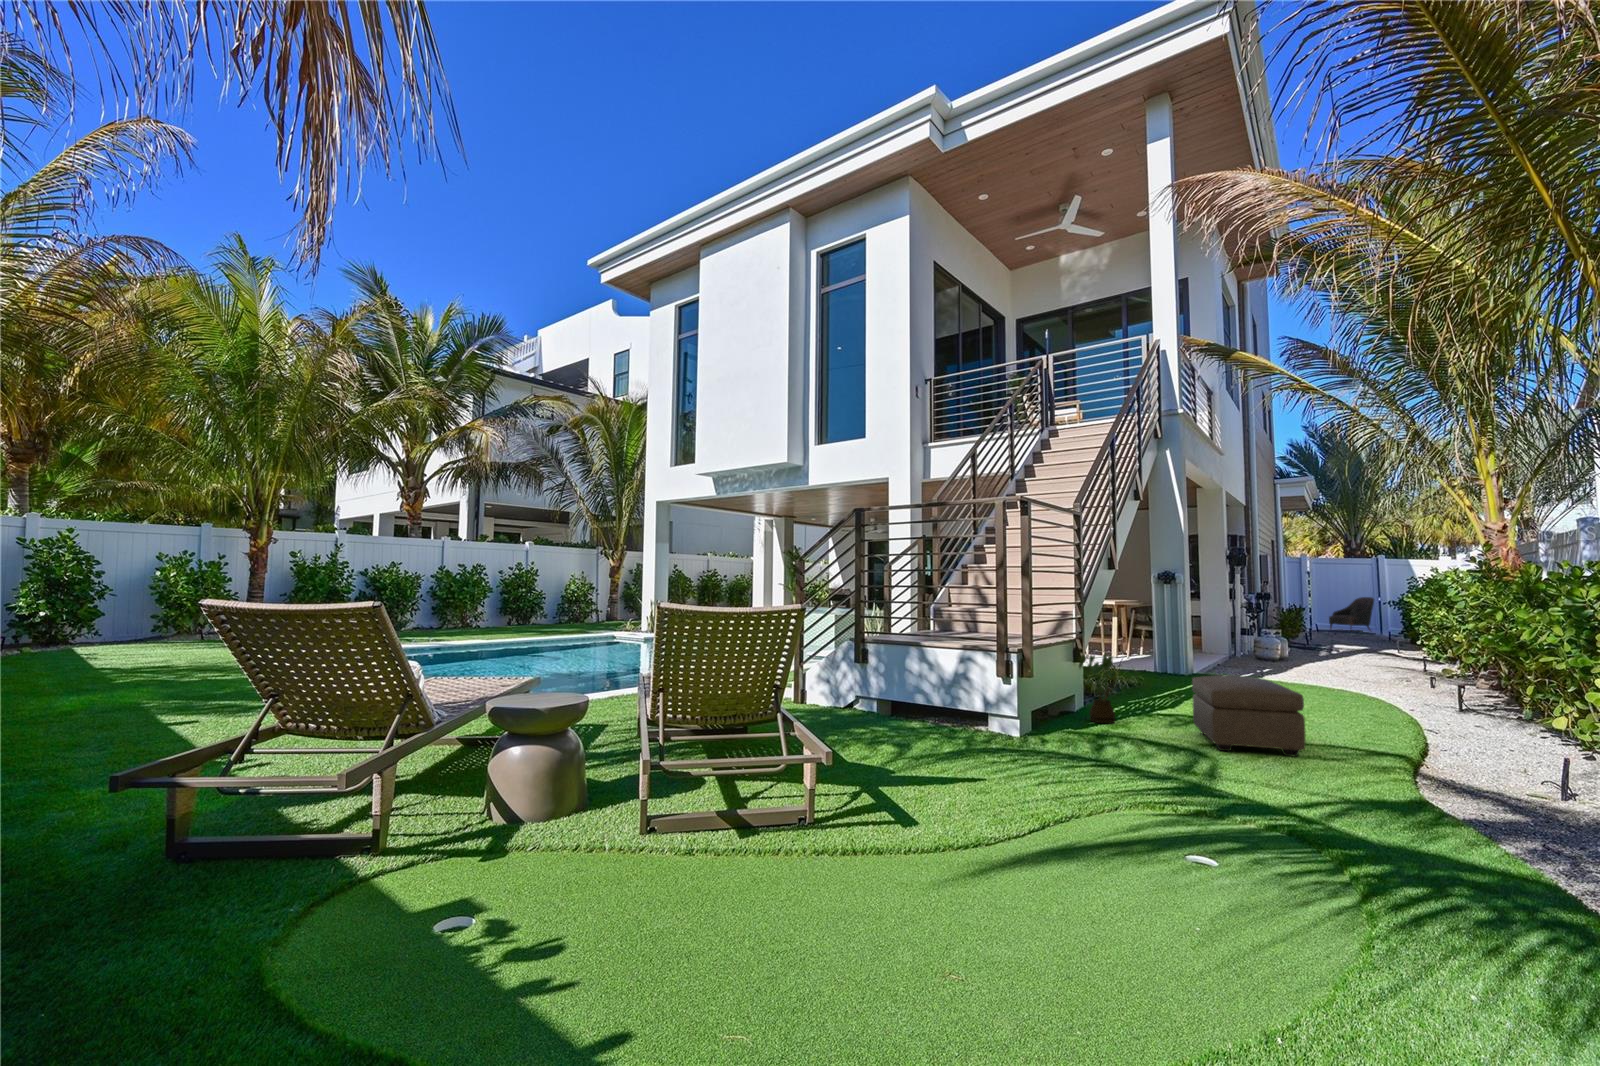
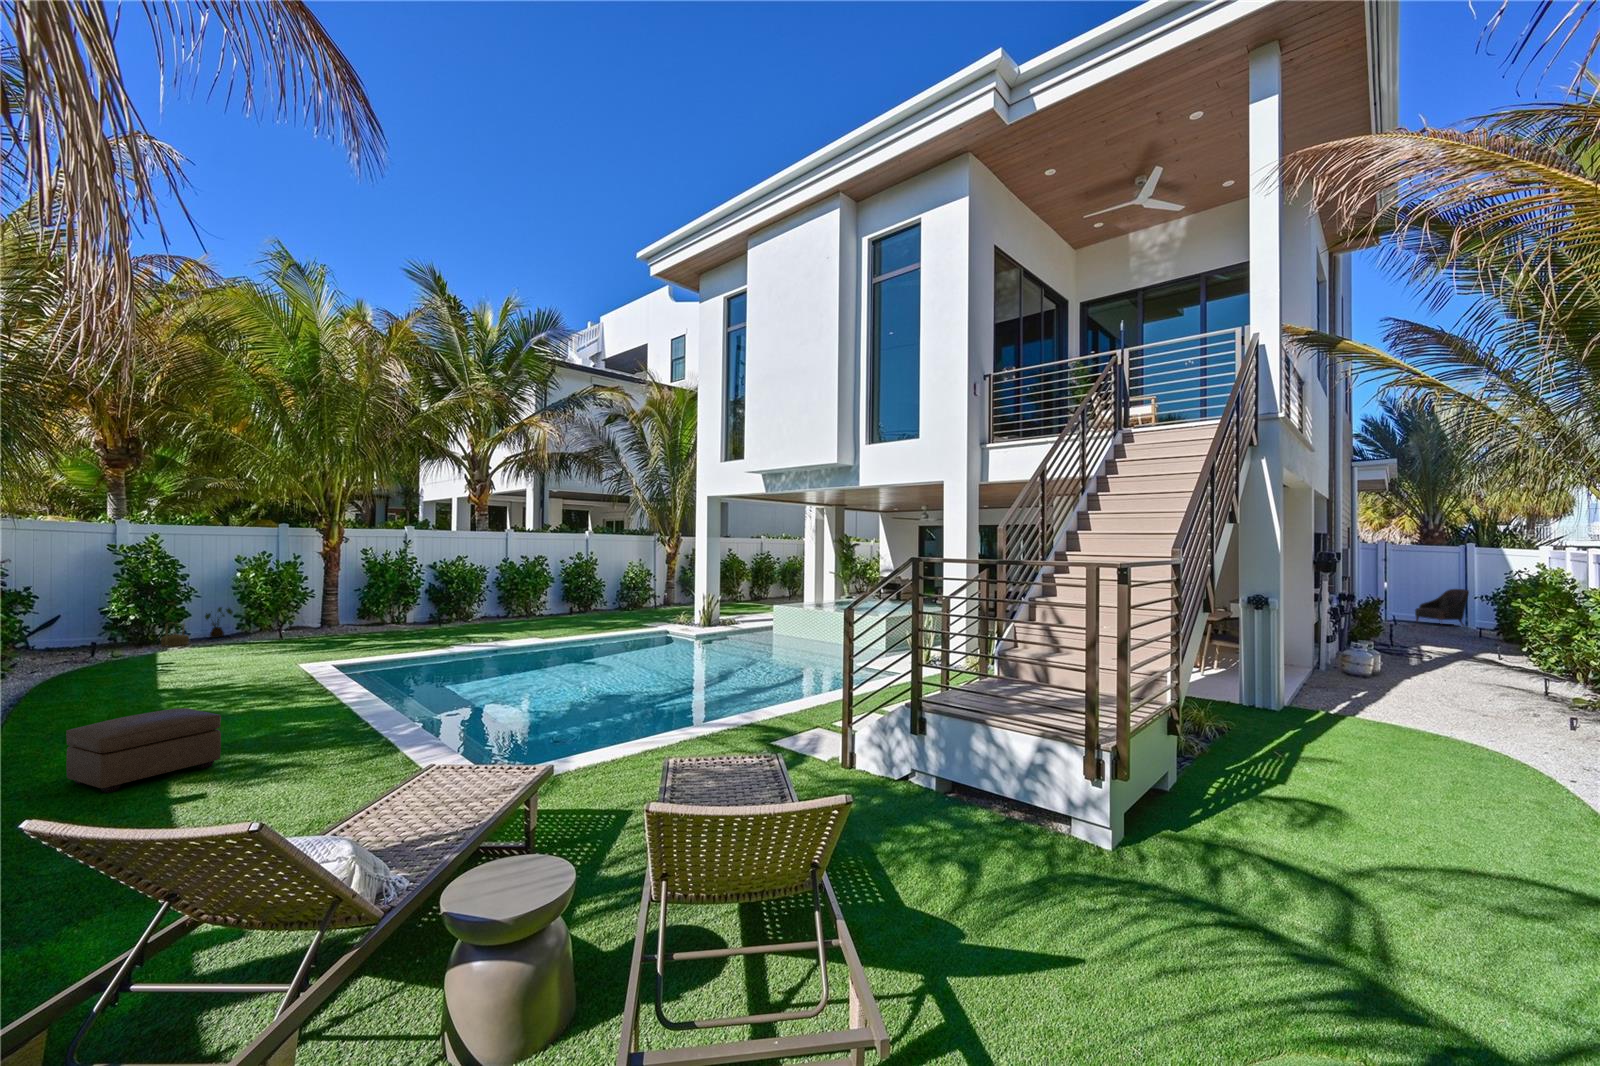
woven basket: none [72,618,104,643] -> present [161,624,189,646]
house plant: present [1079,654,1137,723] -> present [205,607,233,638]
ottoman: present [1192,675,1306,757] -> present [66,708,221,793]

